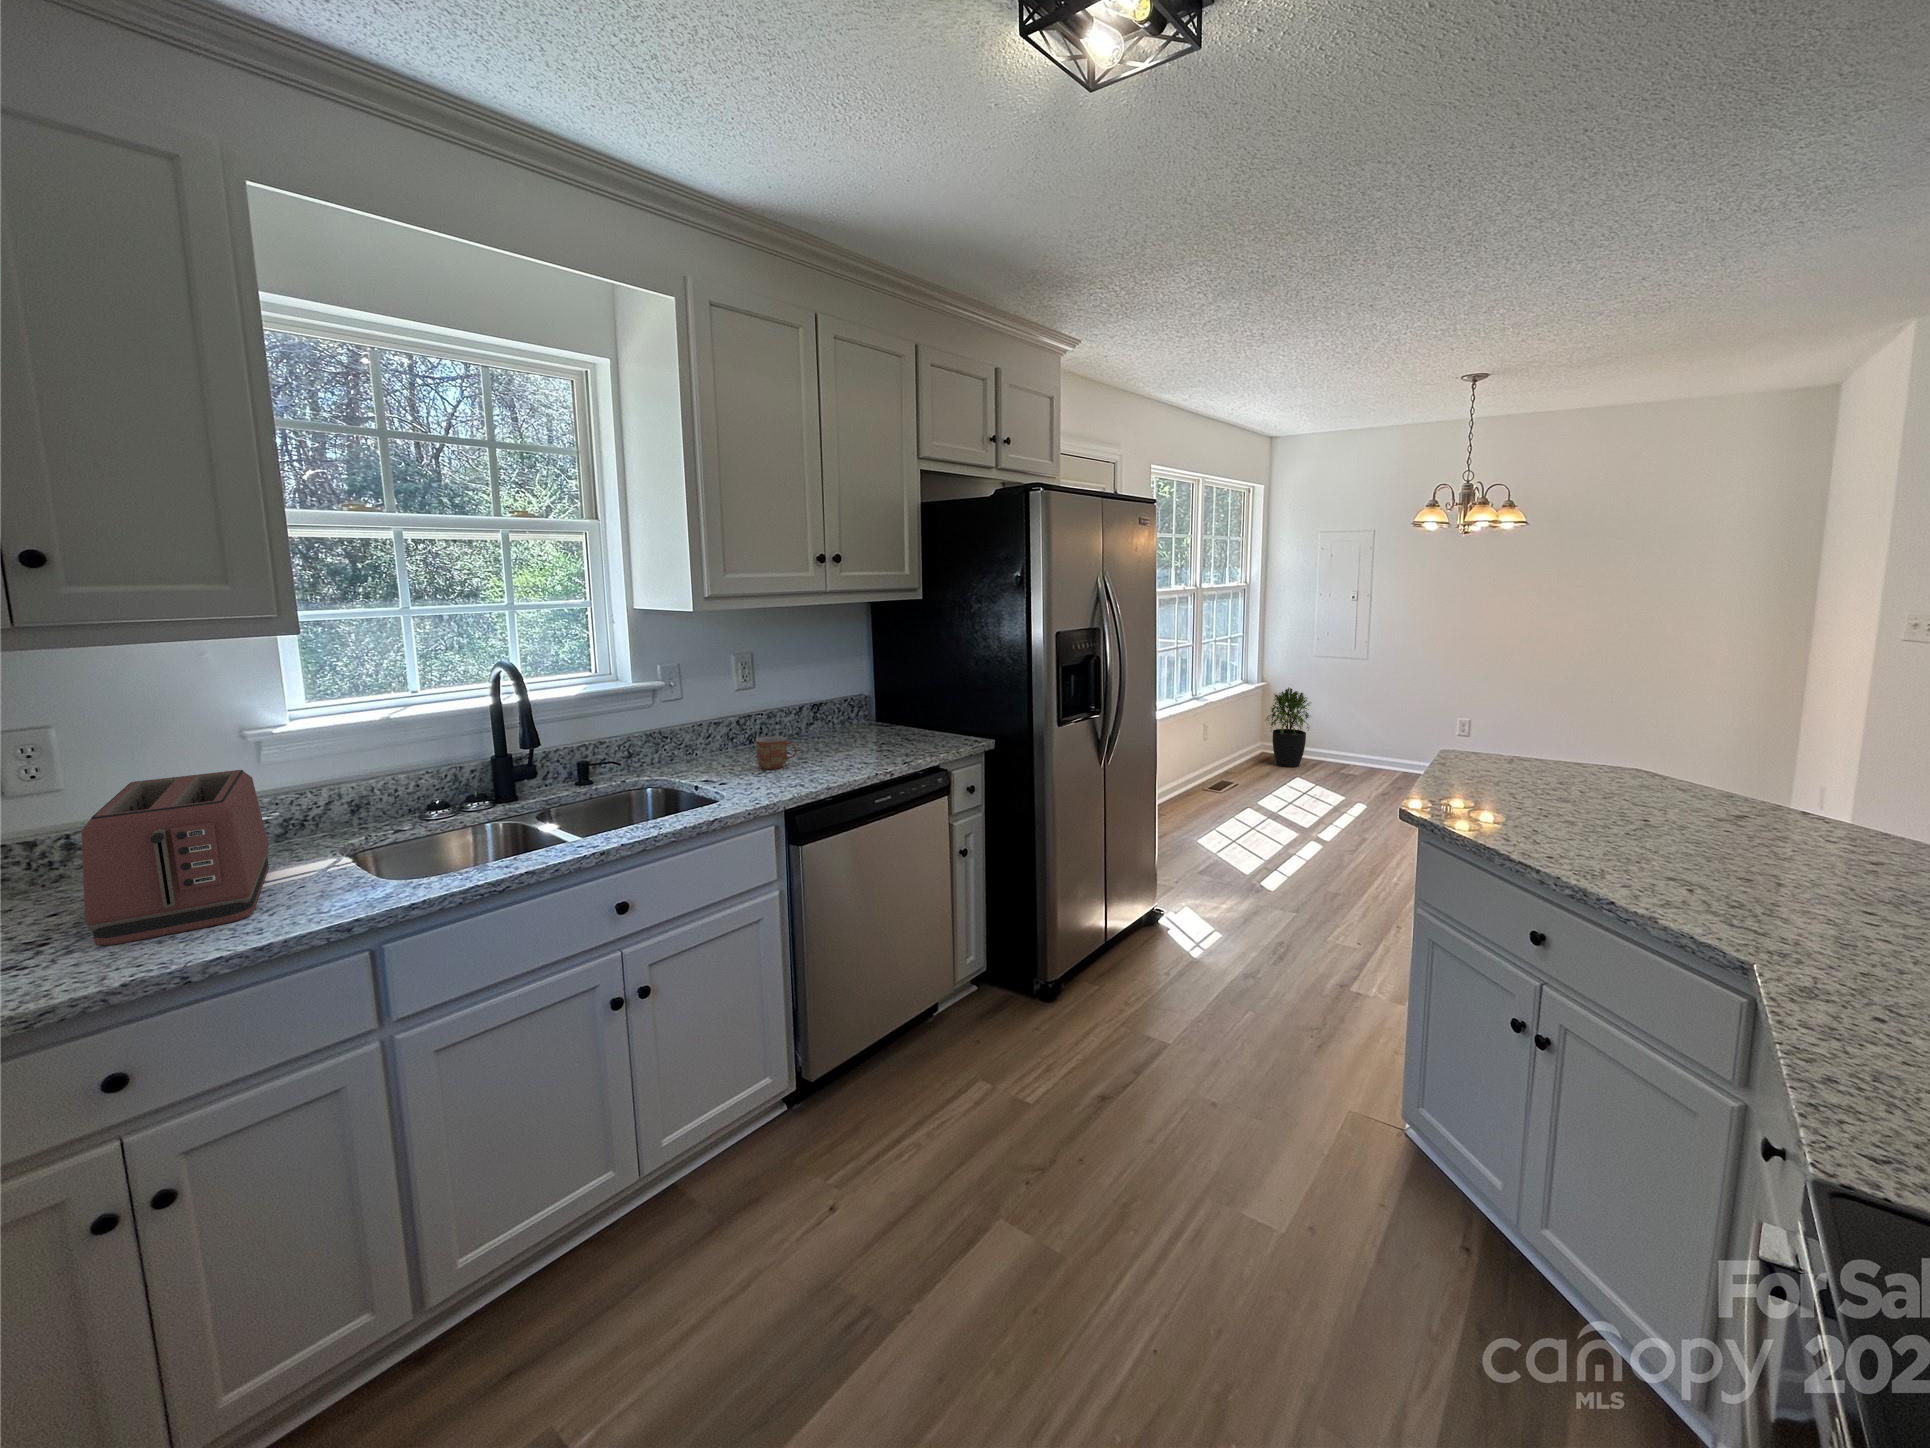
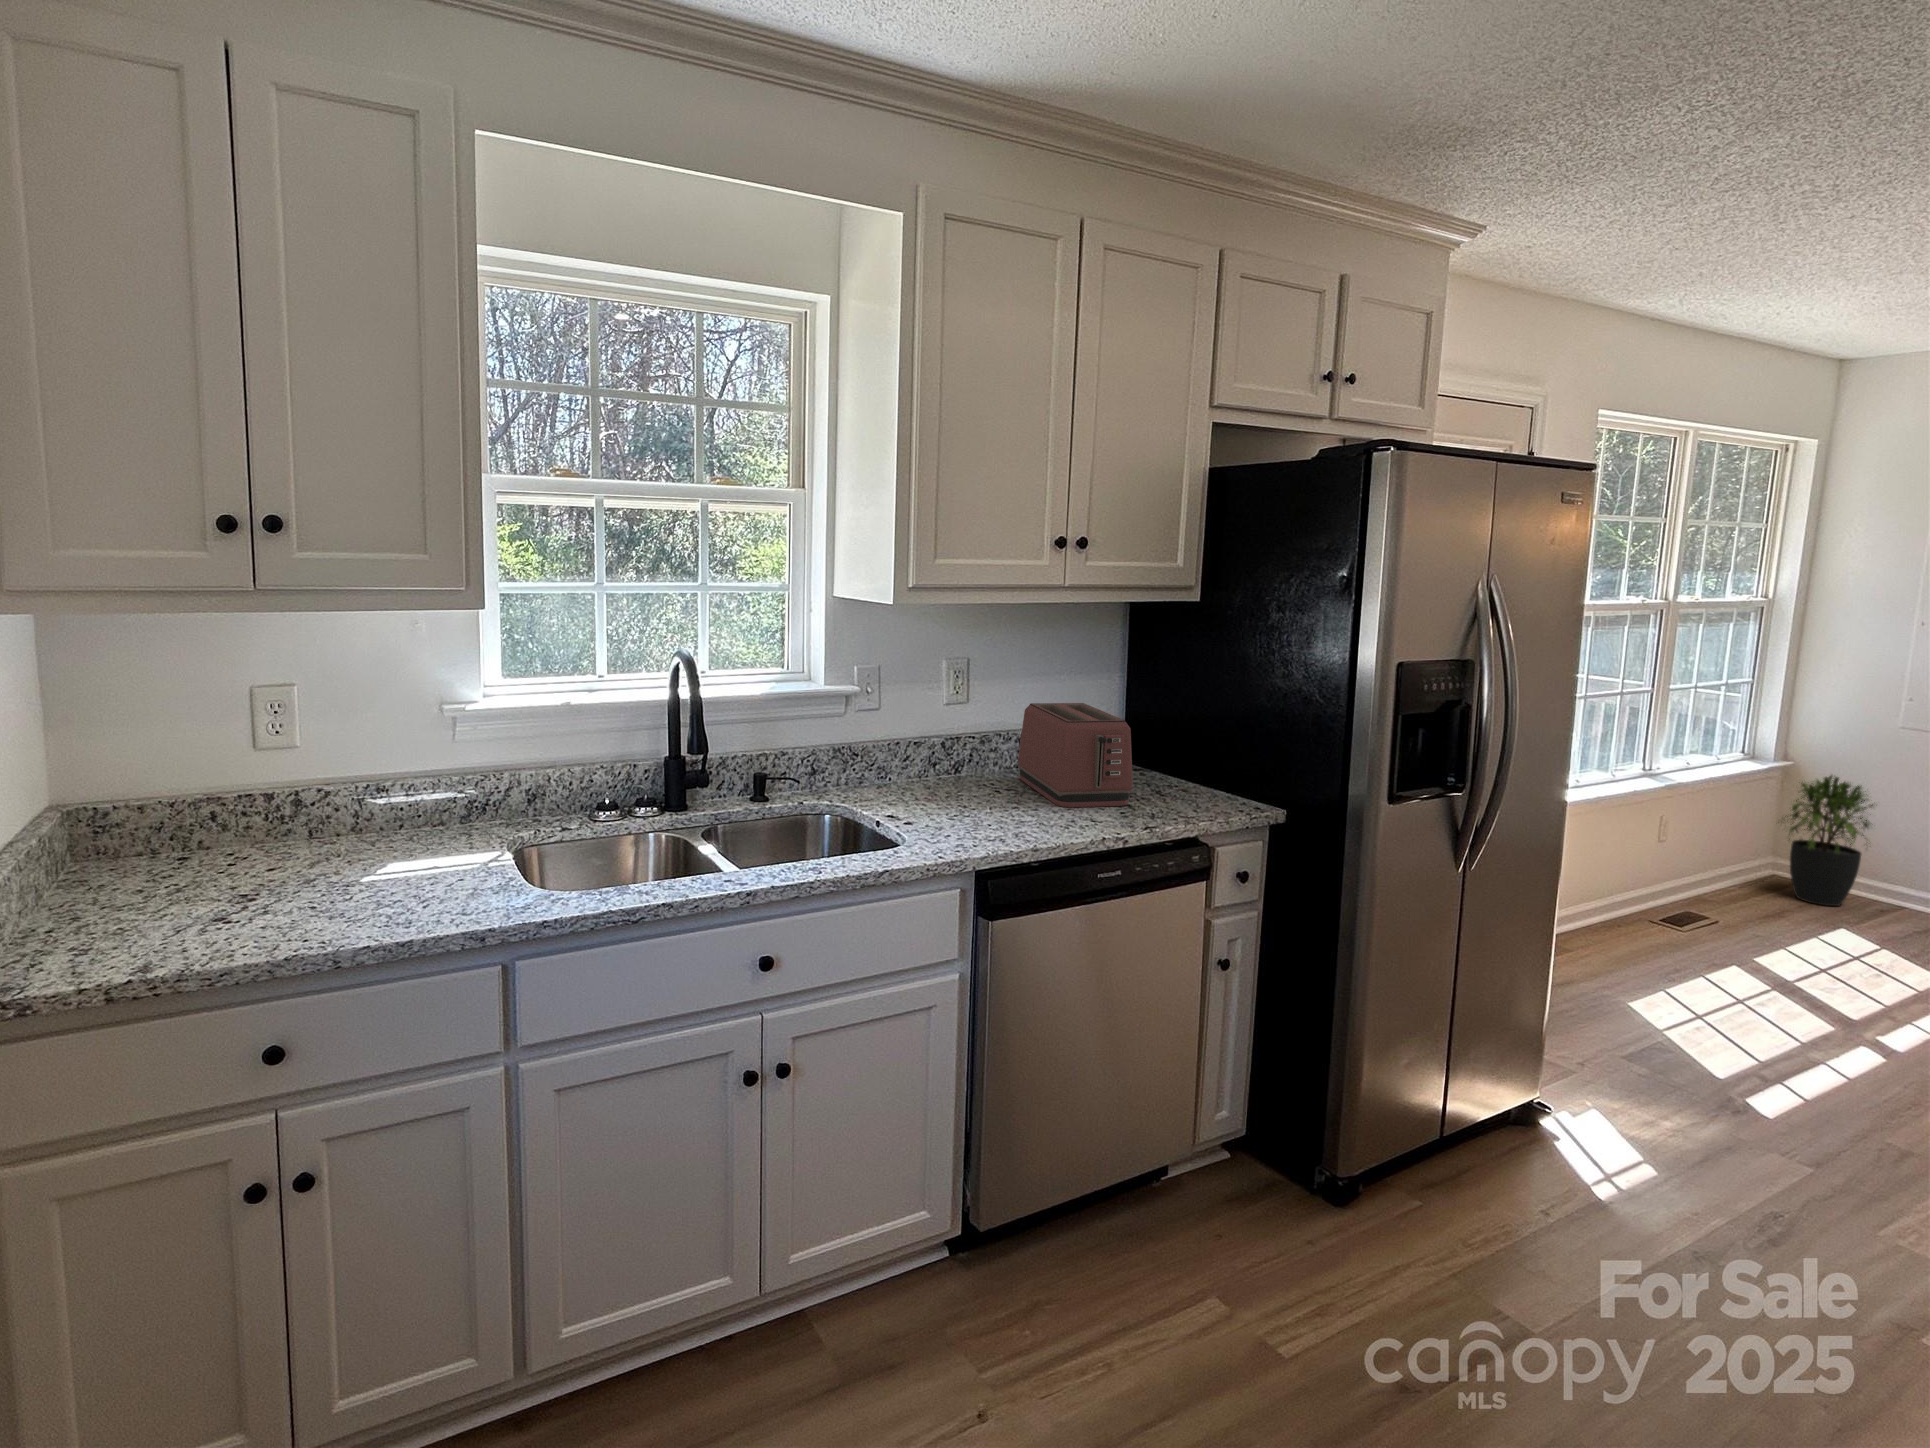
mug: present [755,736,797,769] -> none [957,768,1007,811]
toaster: present [81,770,269,945] -> present [1018,703,1133,808]

